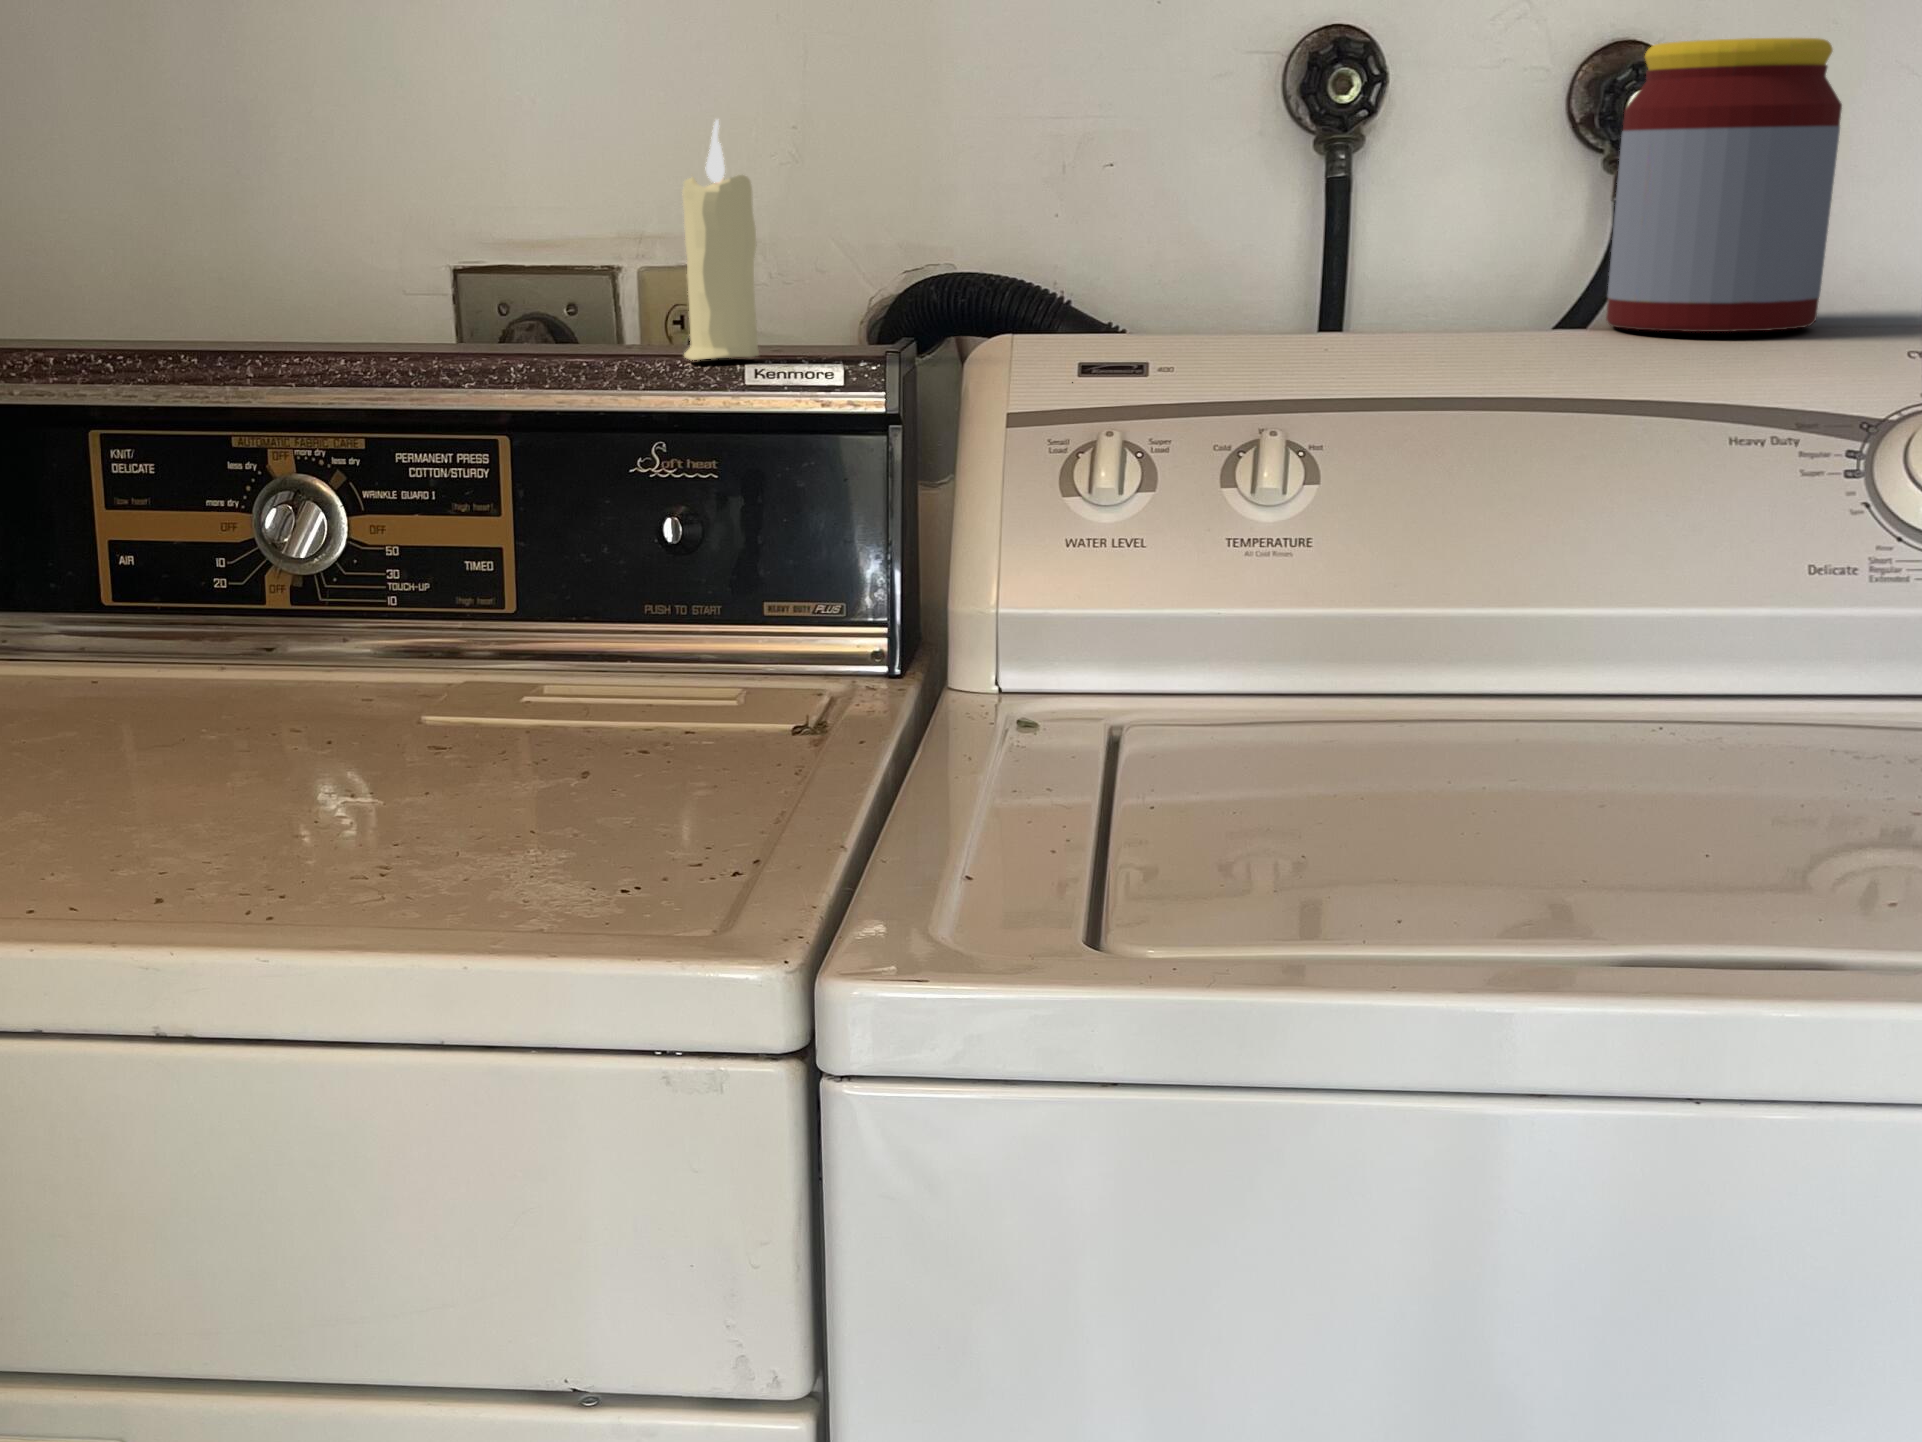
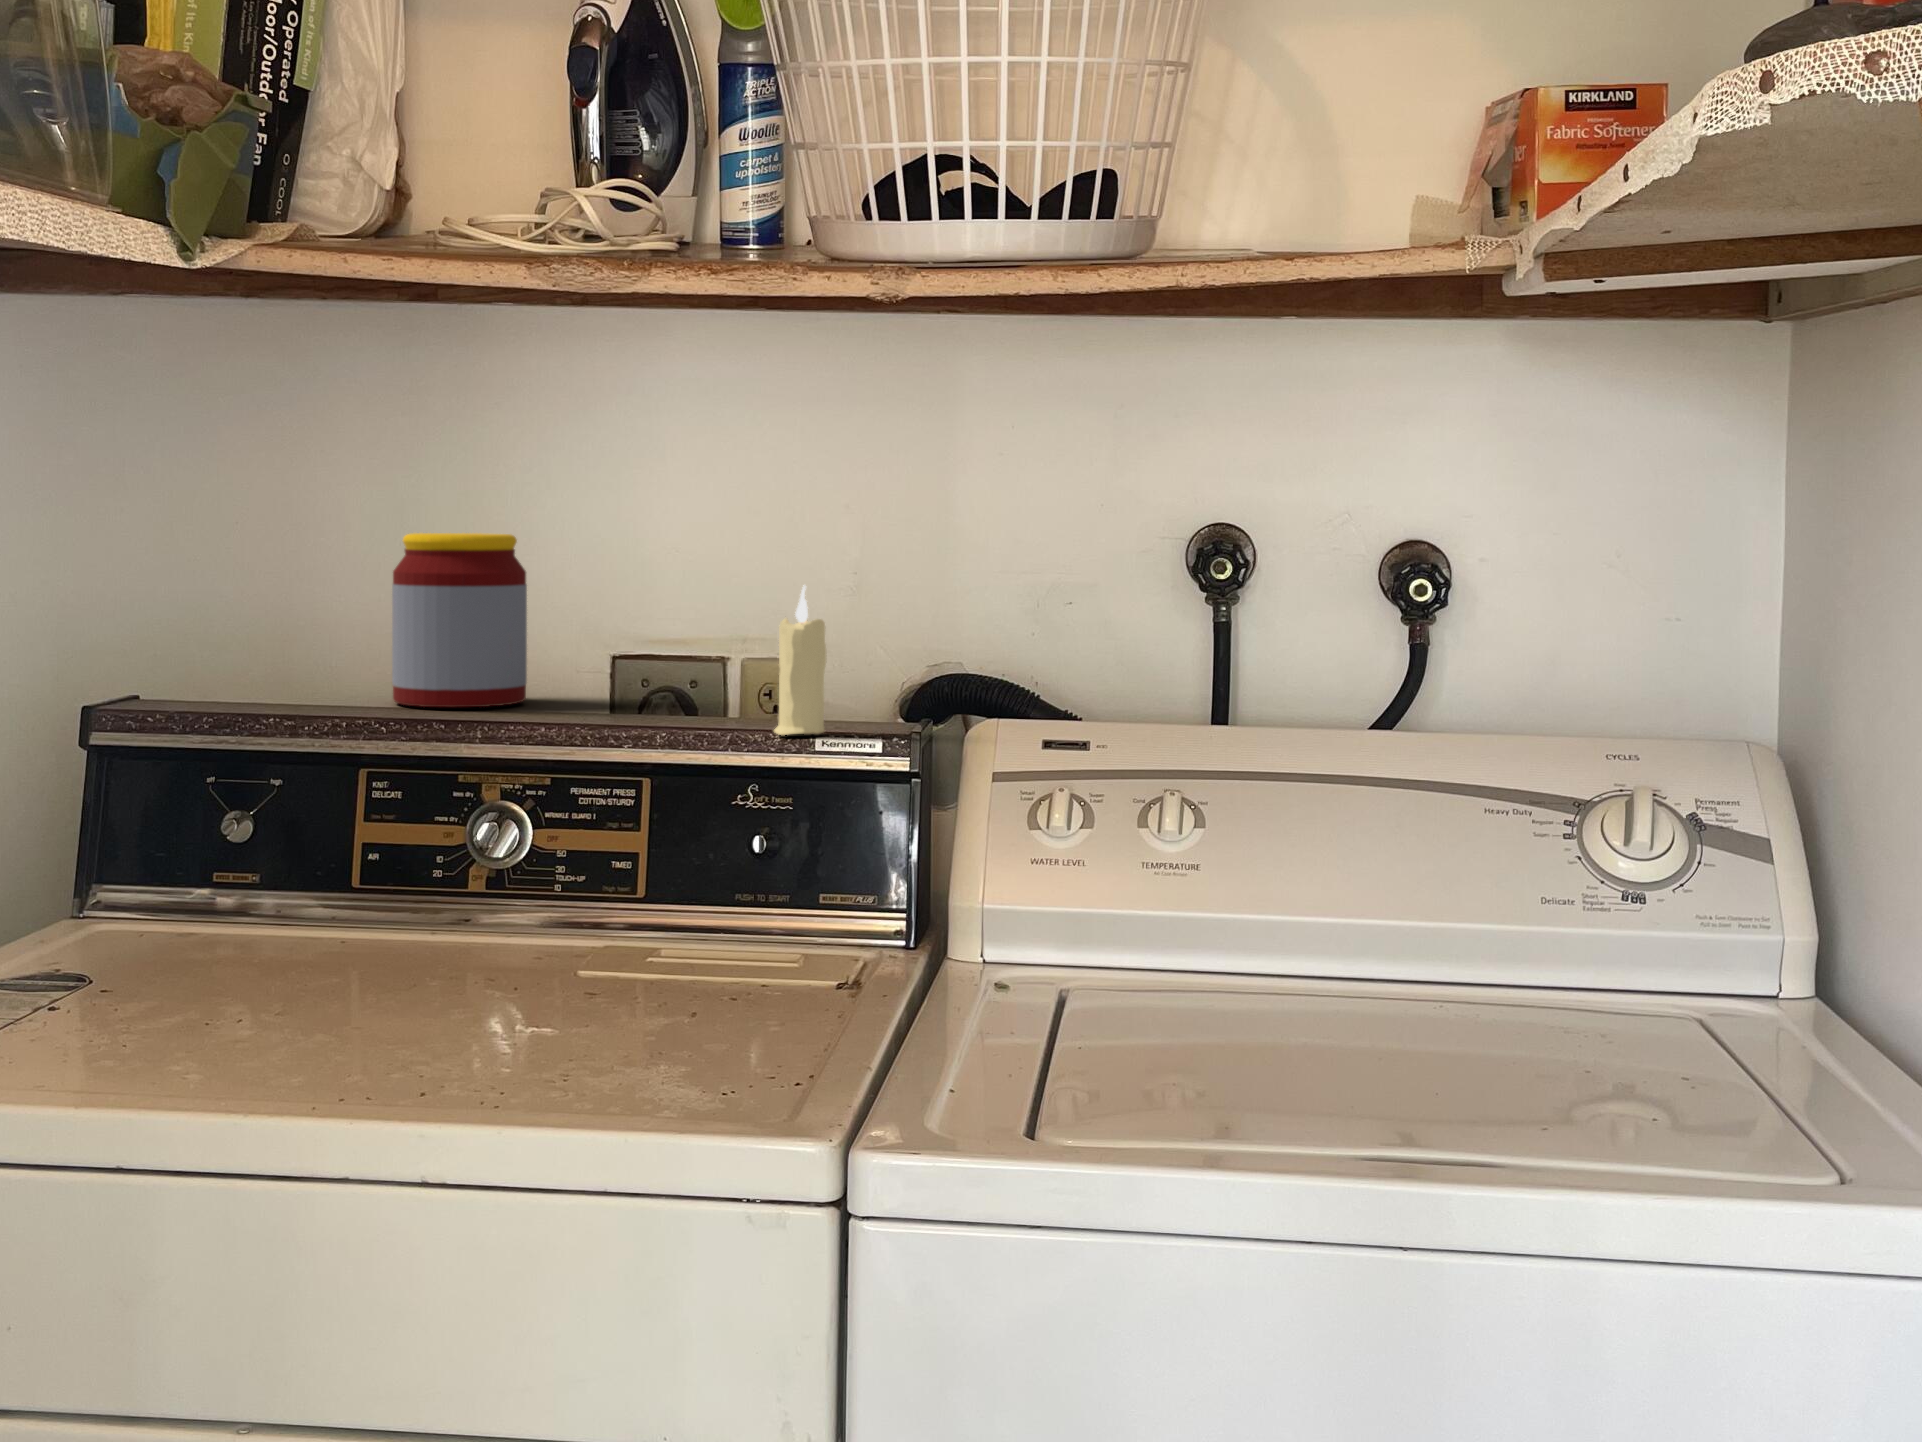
jar: present [1606,38,1842,332] -> present [392,533,527,707]

